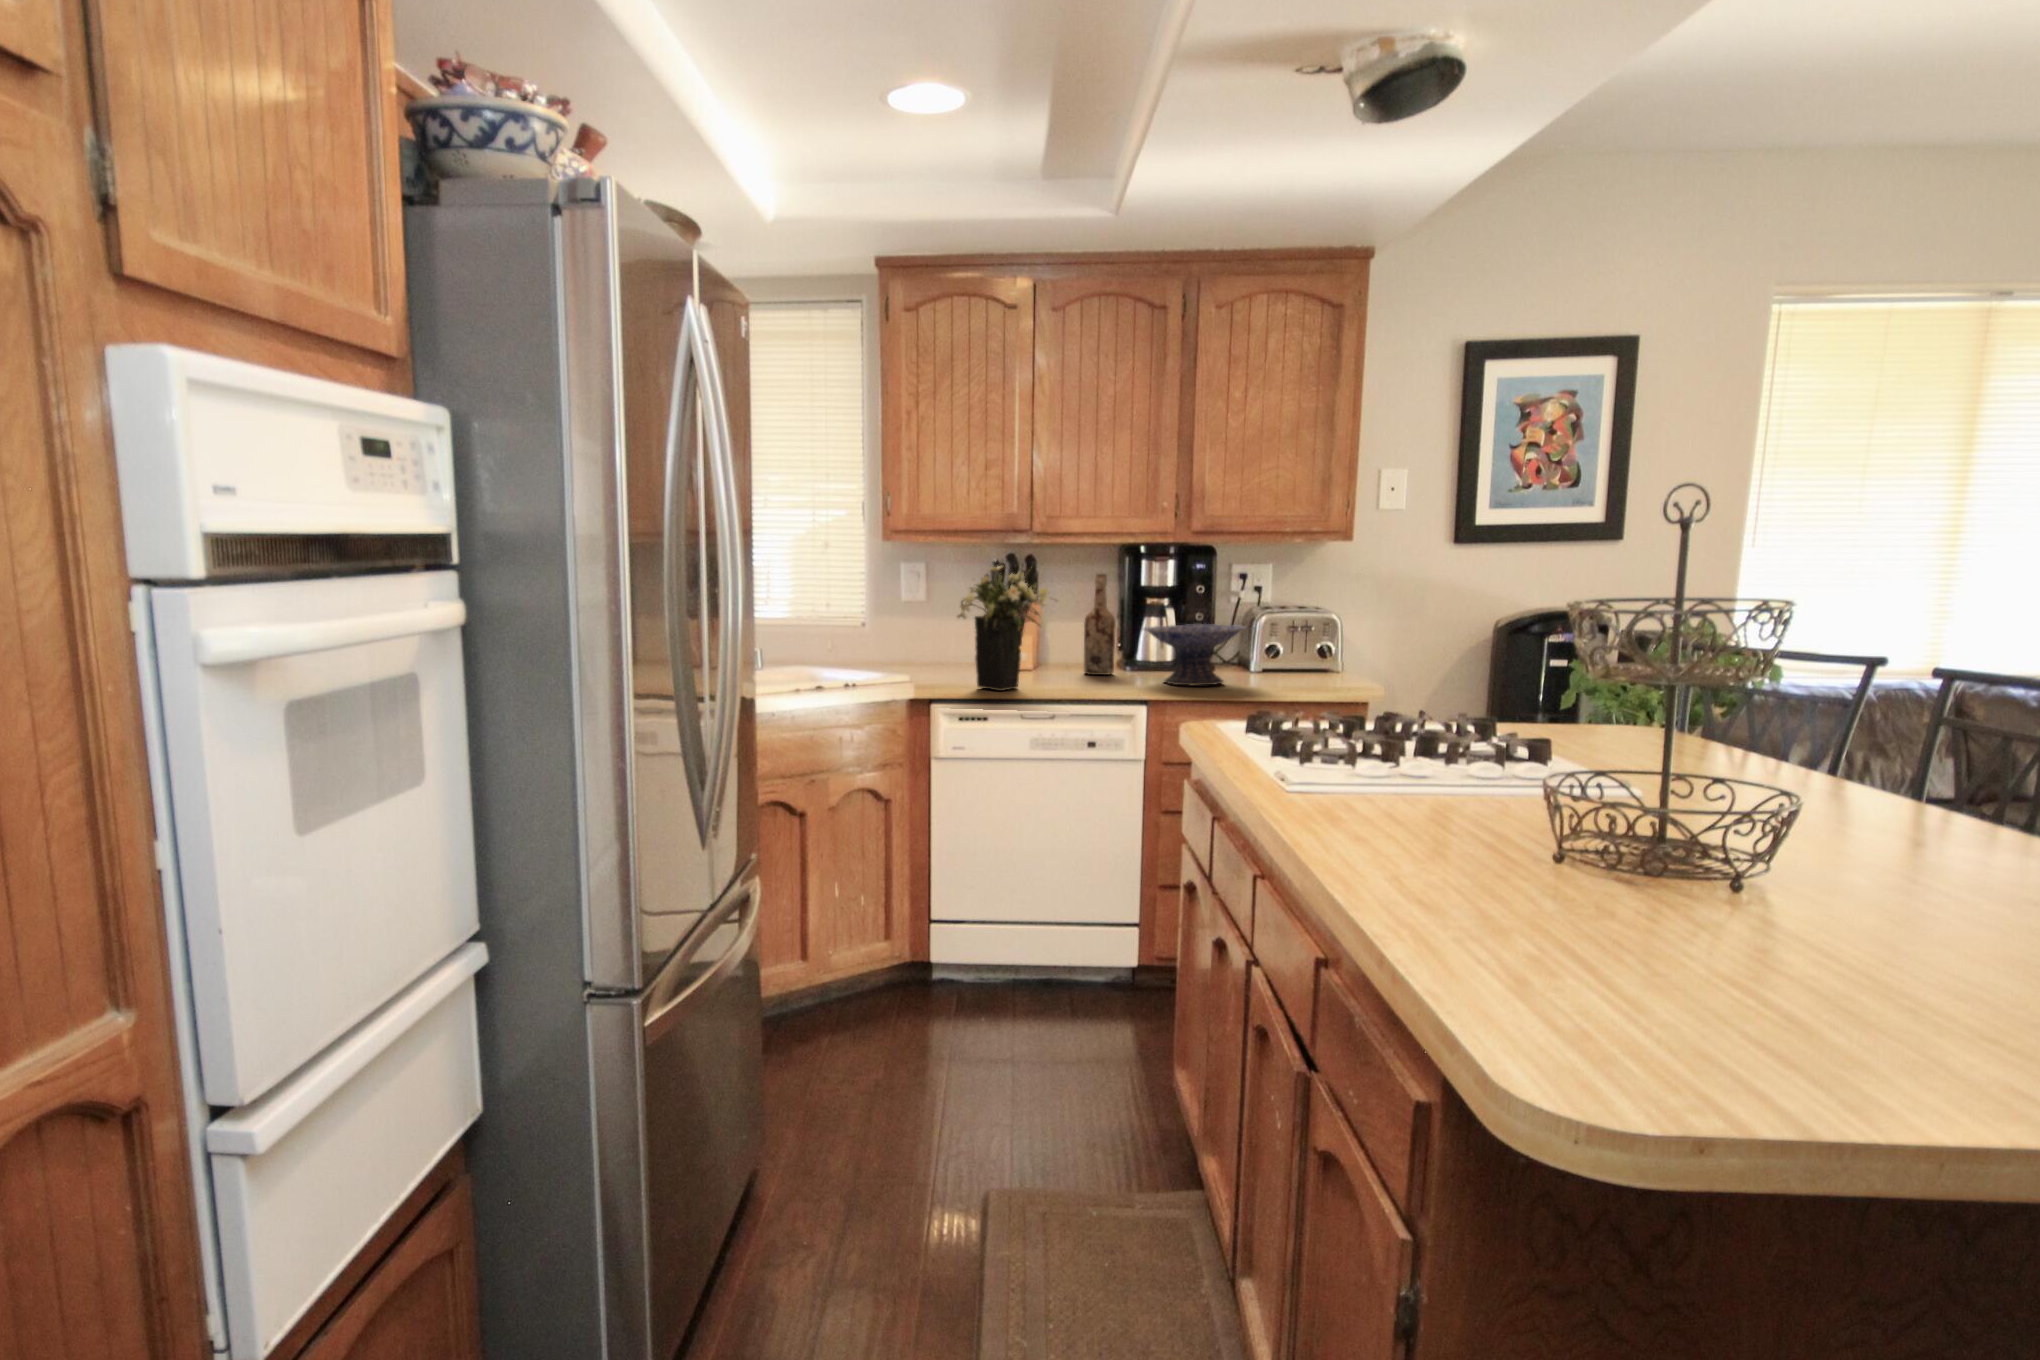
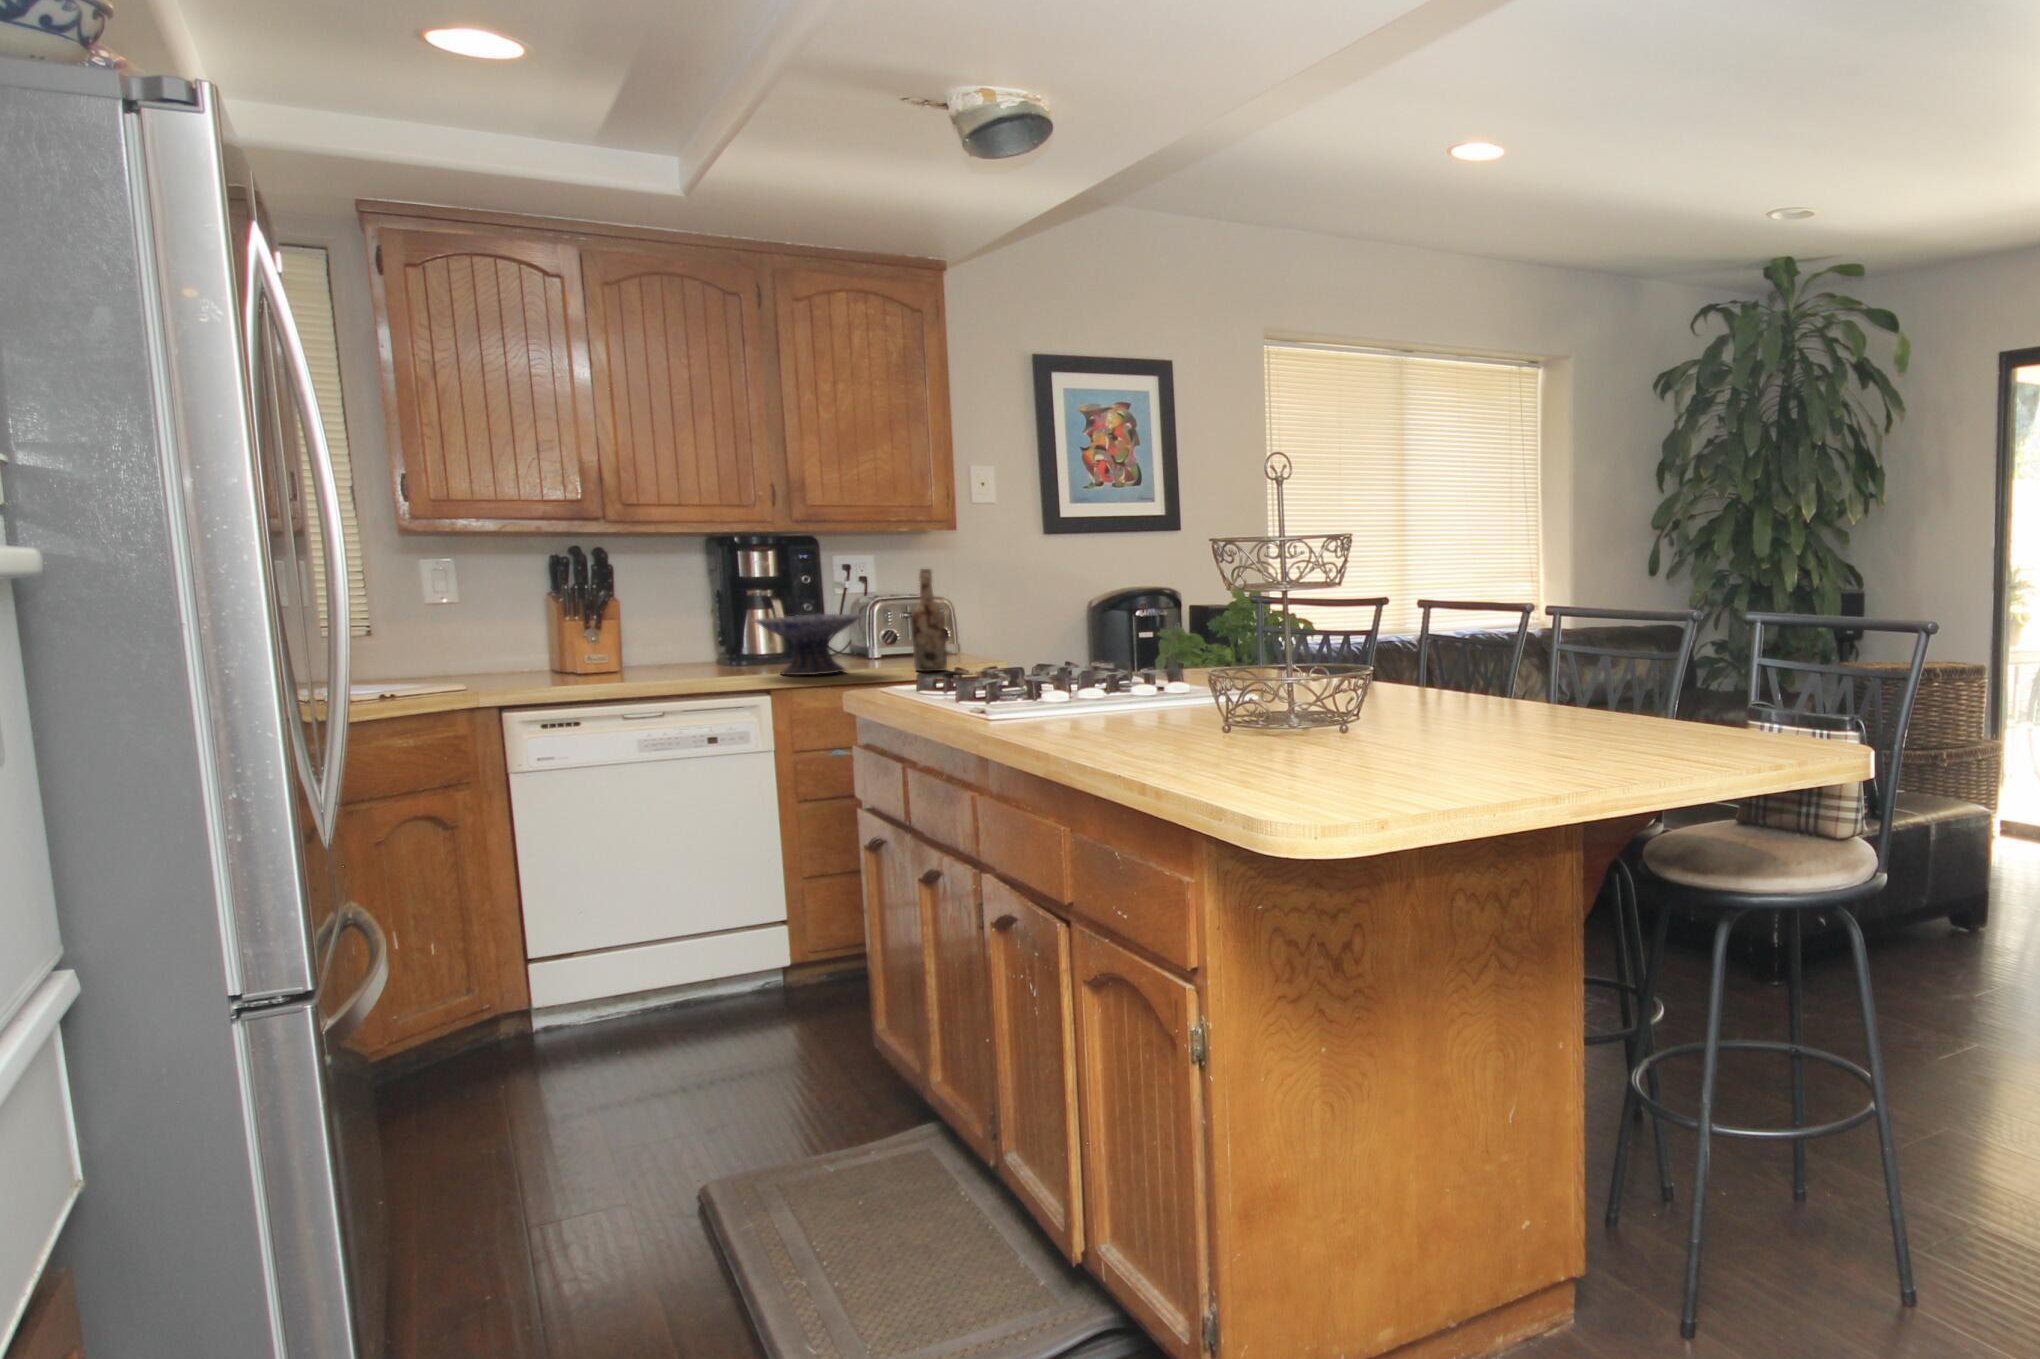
flower arrangement: present [957,564,1049,691] -> none [524,553,658,693]
wine bottle: present [1084,574,1116,675] -> present [911,569,947,672]

